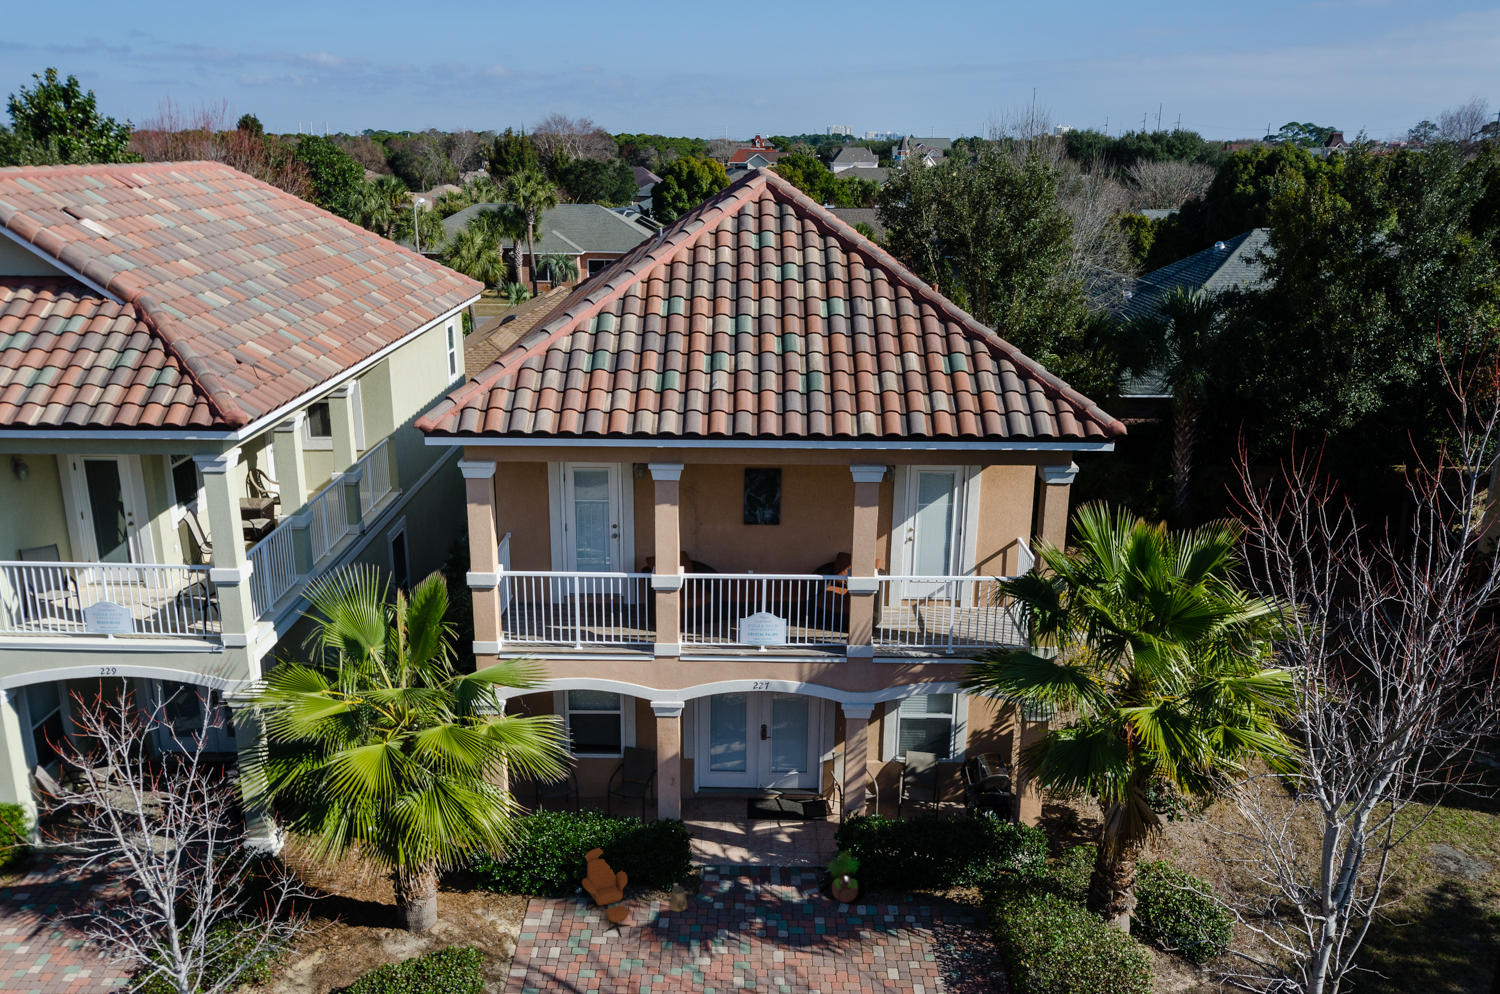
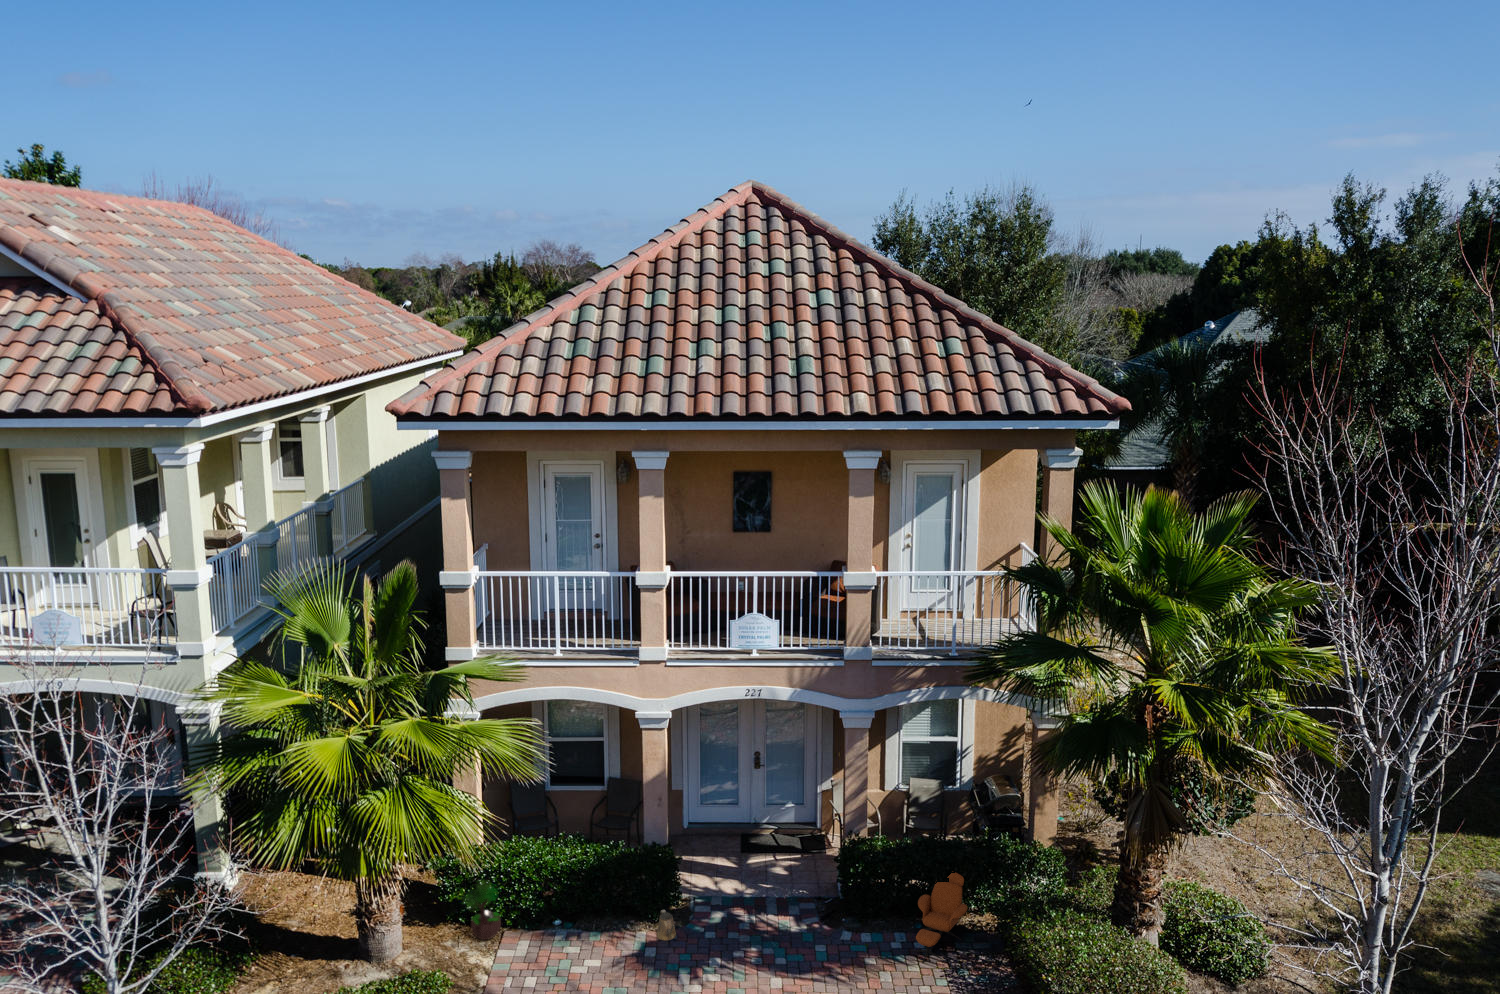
lounge chair: present [582,848,630,937] -> present [913,873,967,963]
potted tree: present [828,853,858,902] -> present [464,881,501,940]

